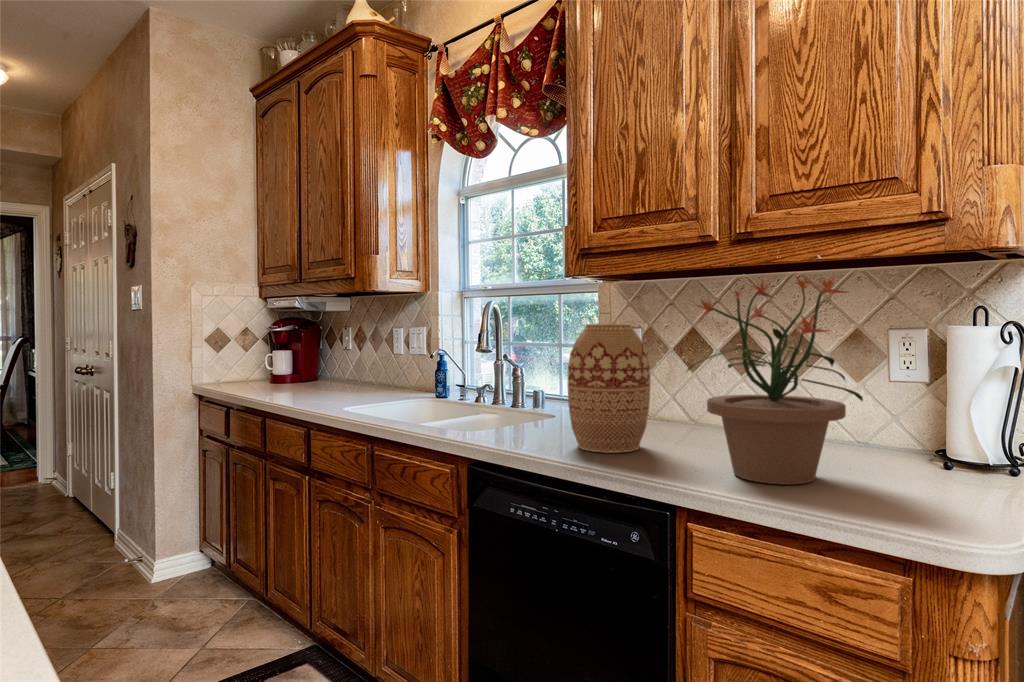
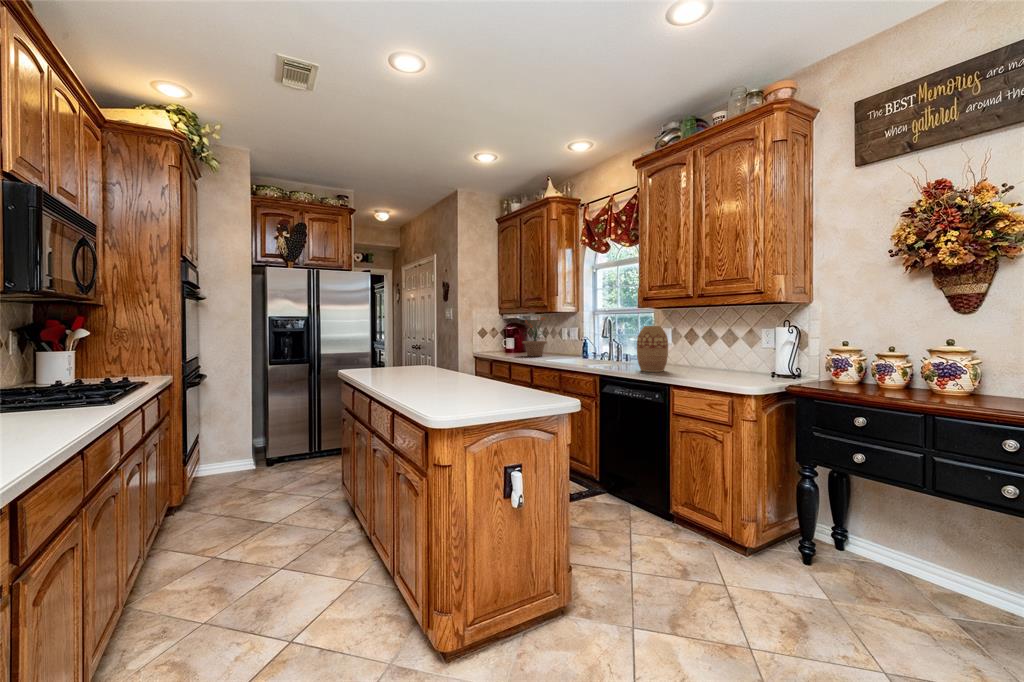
potted plant: present [687,277,863,484] -> present [522,318,547,356]

